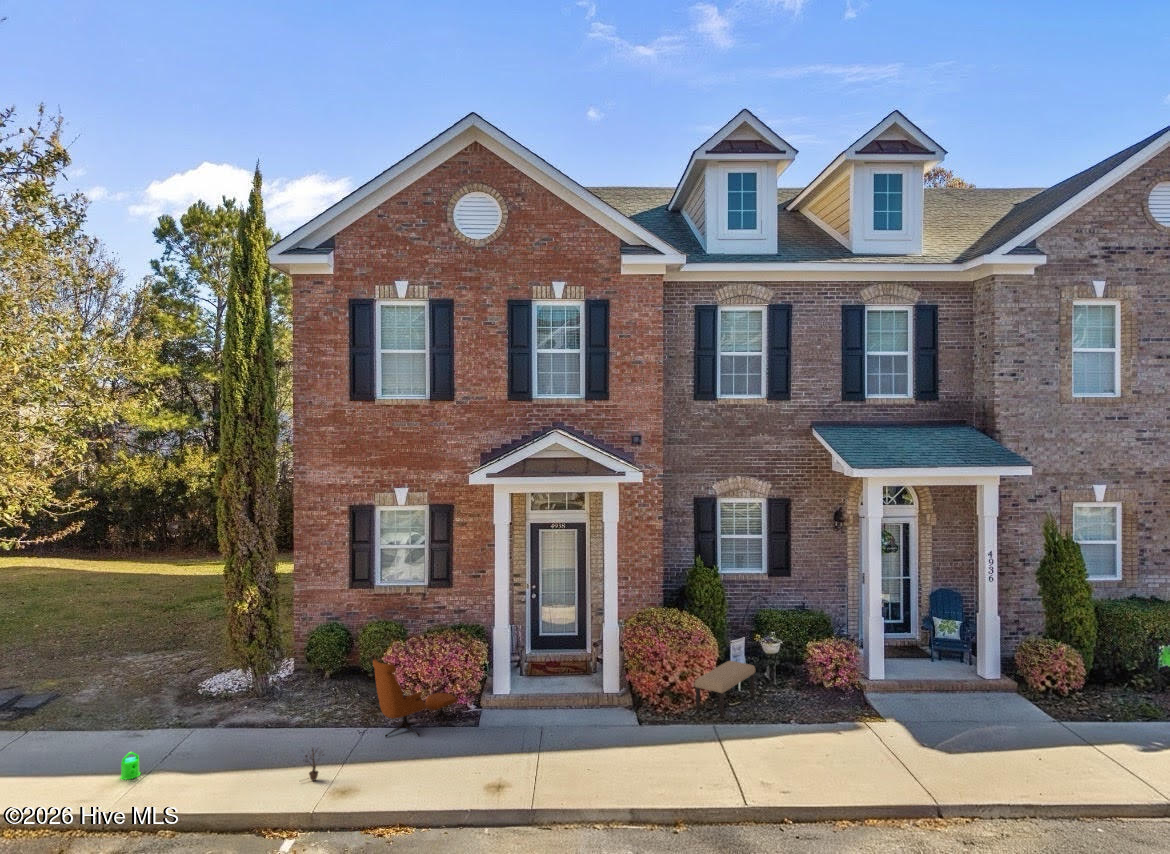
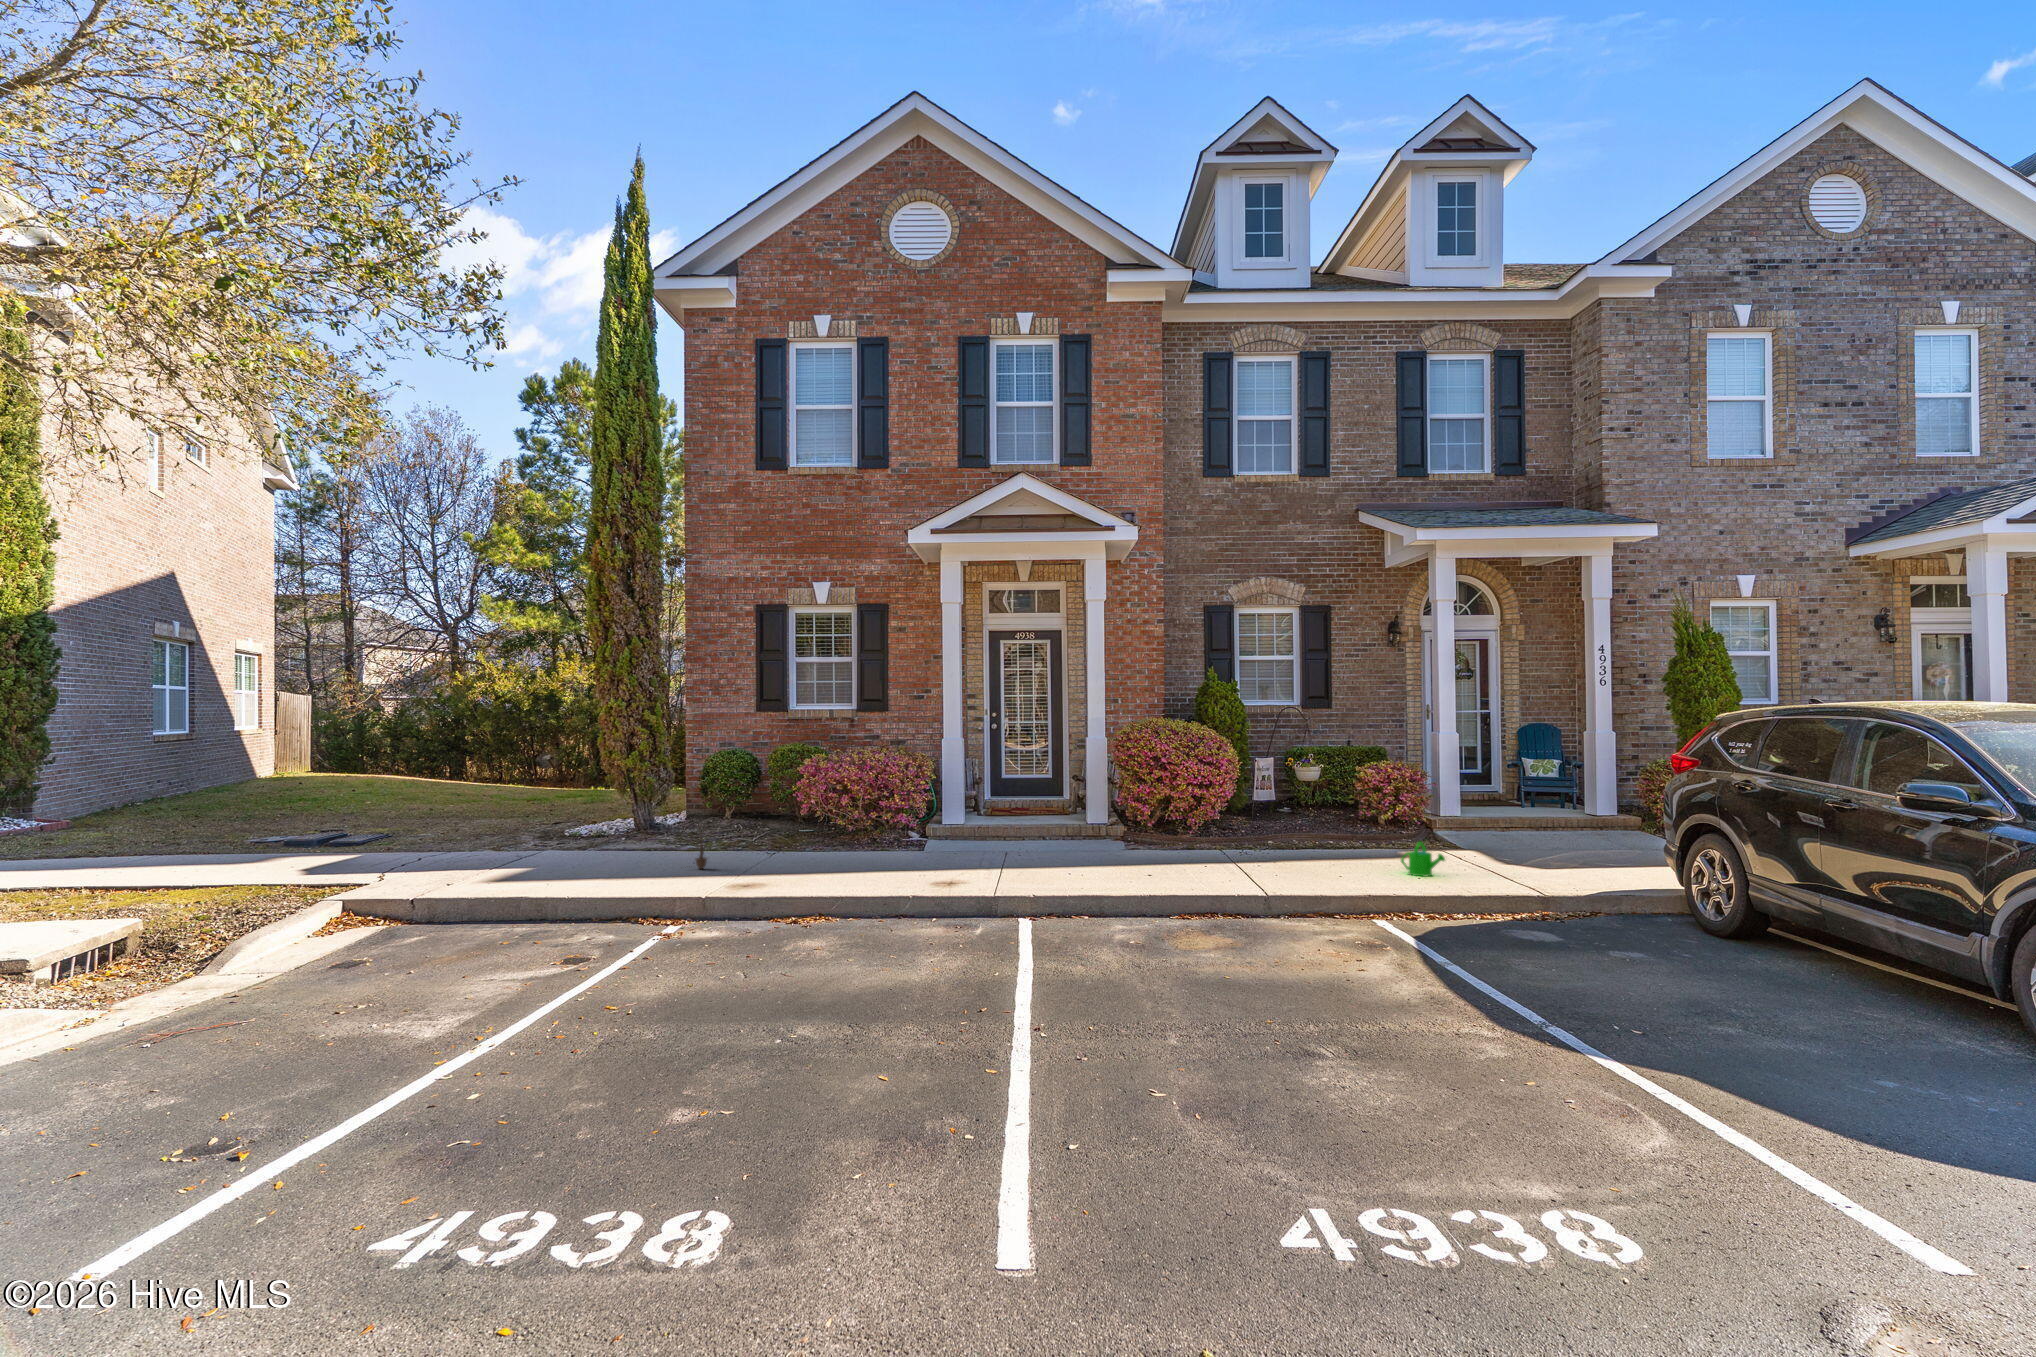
lounge chair: present [373,659,457,737] -> none [782,747,893,848]
bench: present [695,661,755,718] -> none [1206,785,1287,841]
watering can: present [120,752,141,780] -> present [1401,842,1445,877]

